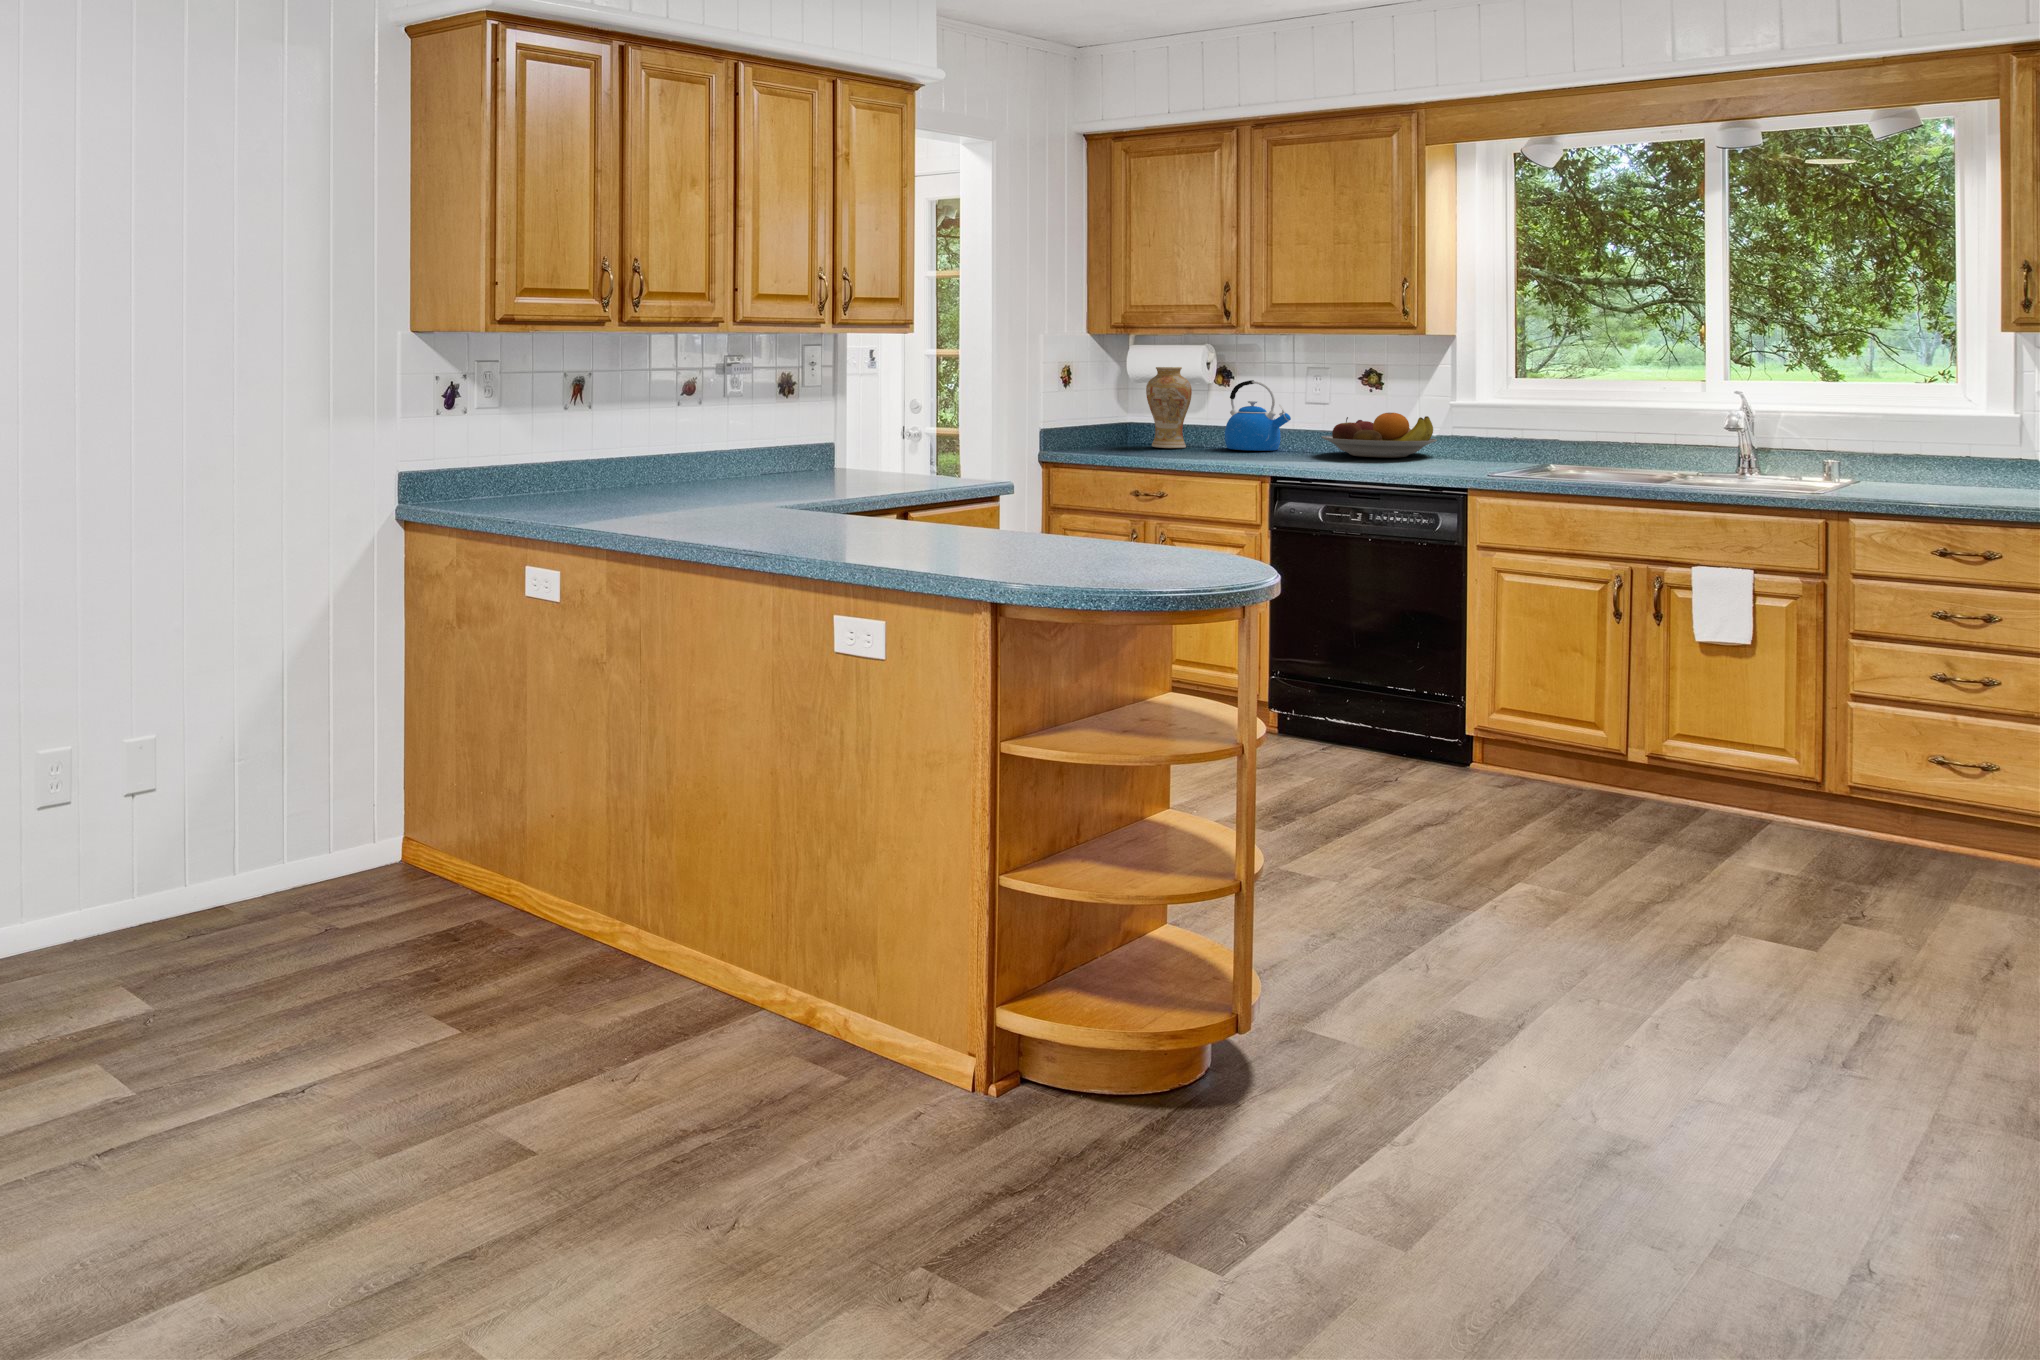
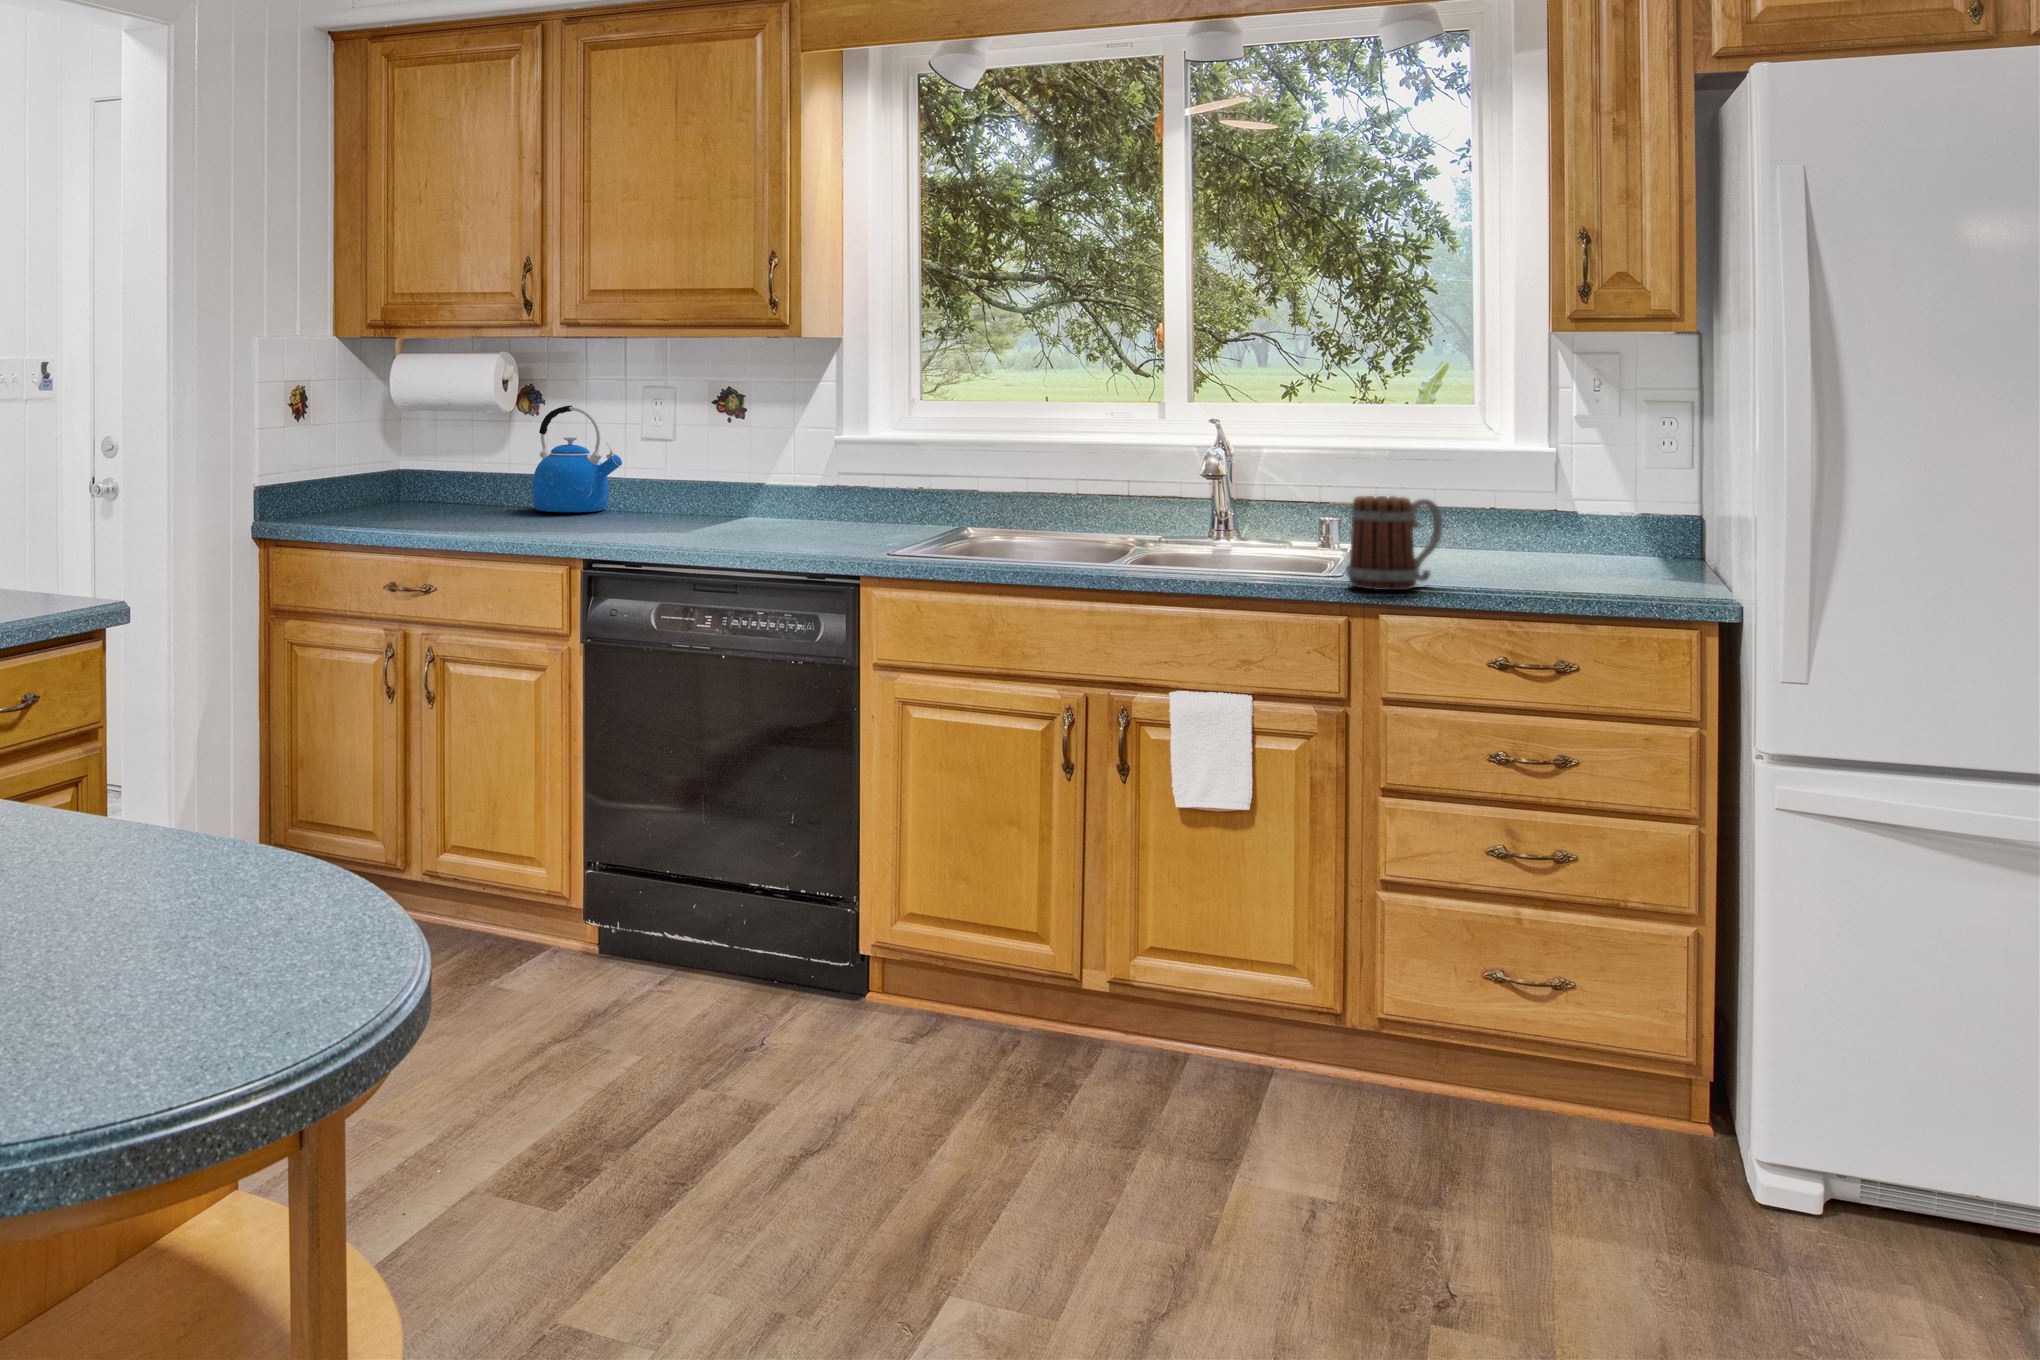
vase: present [1146,367,1192,448] -> none [423,387,487,510]
fruit bowl: present [1322,413,1437,458] -> none [662,452,817,520]
mug: none [1823,443,1899,503] -> present [1346,496,1443,590]

